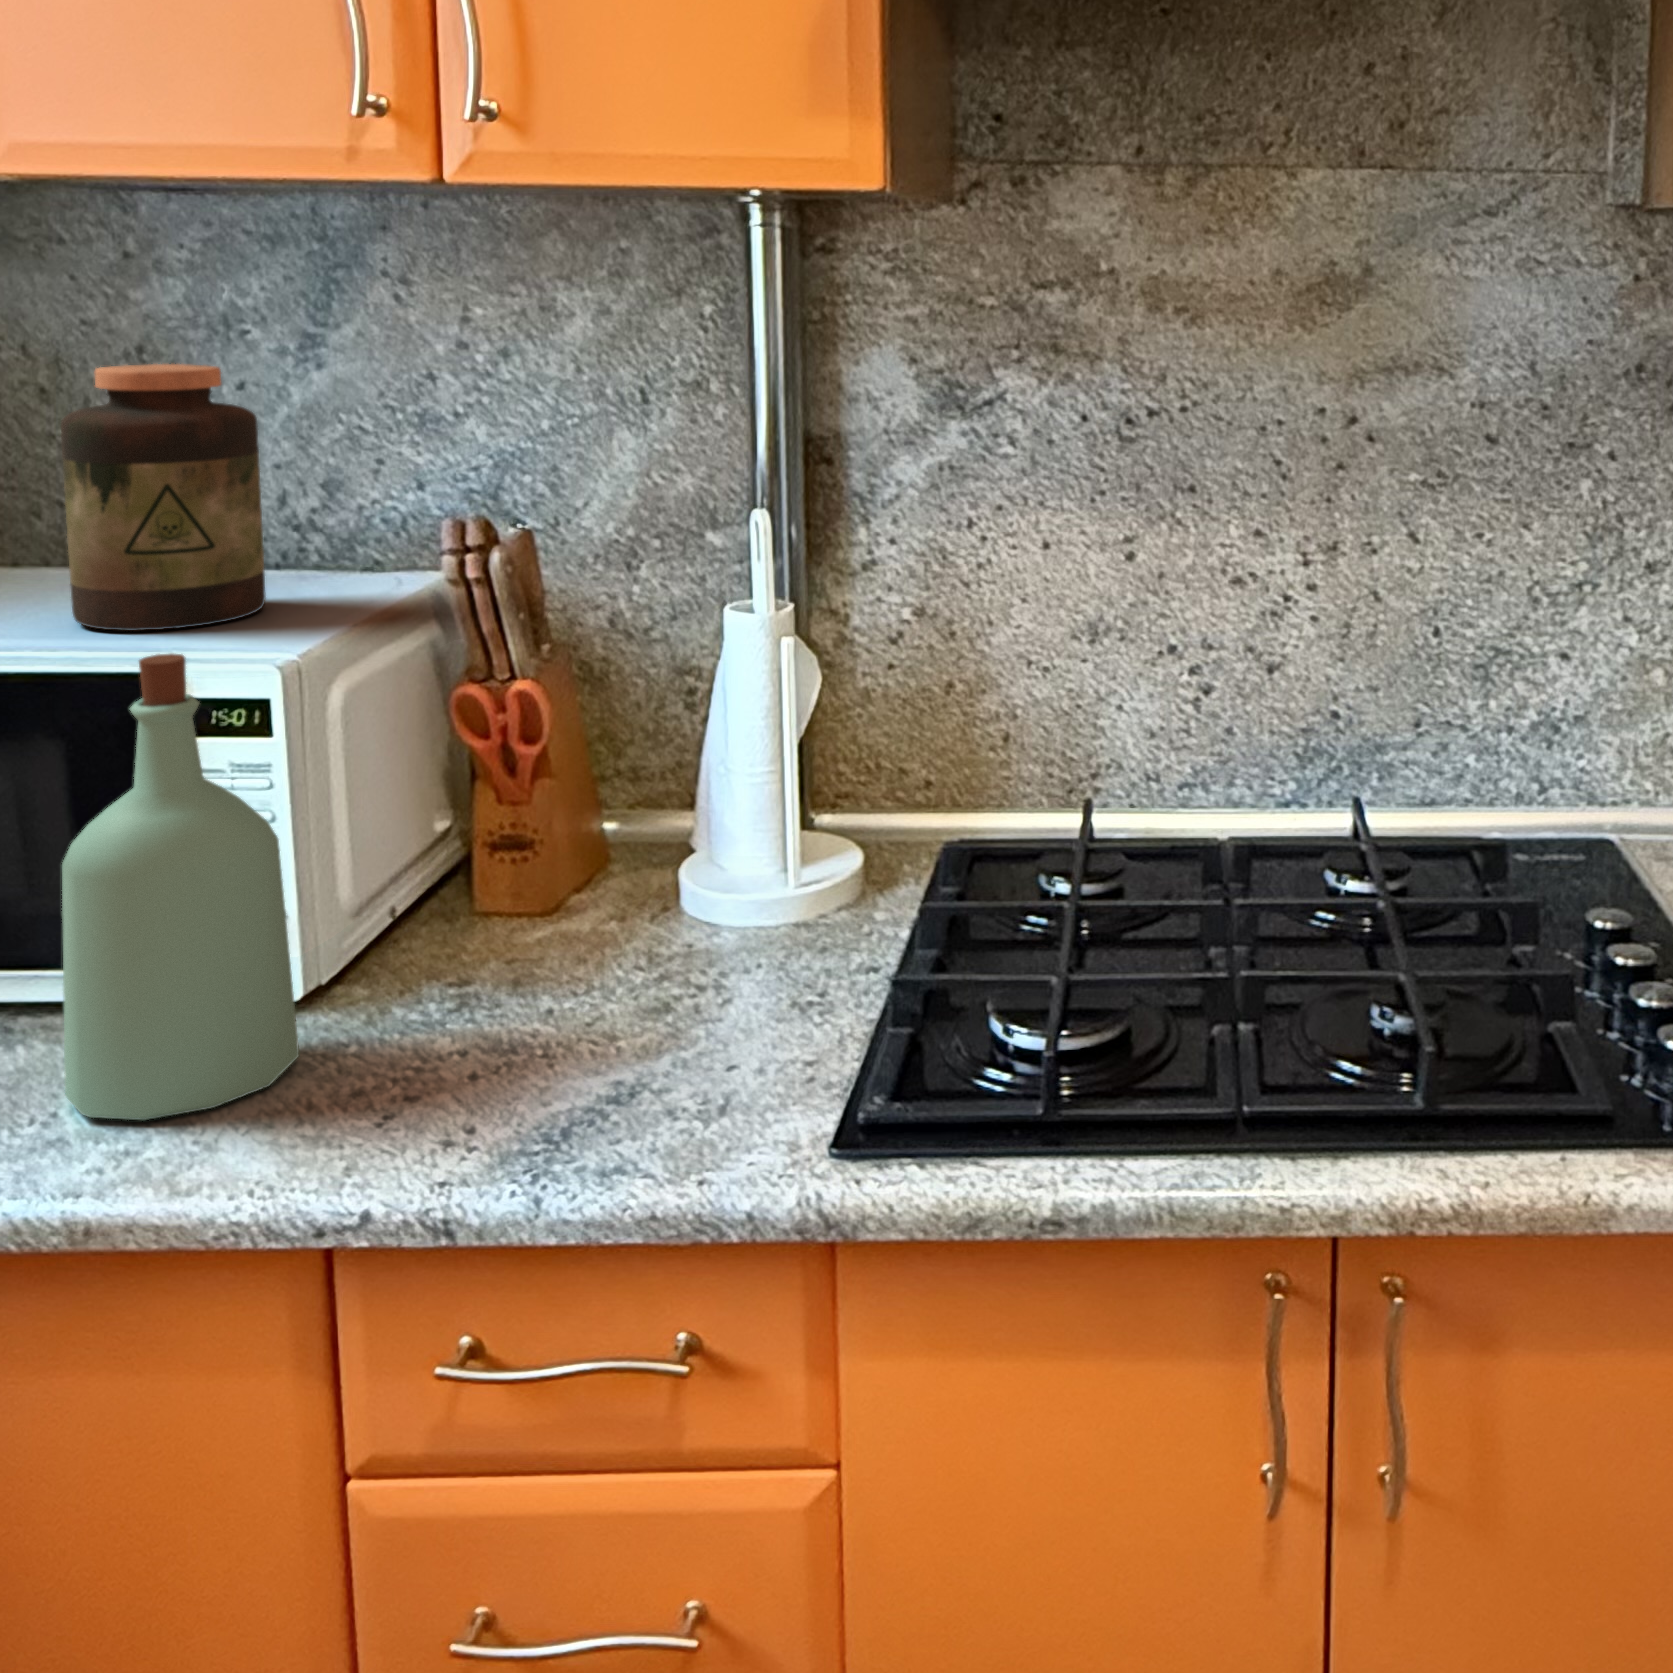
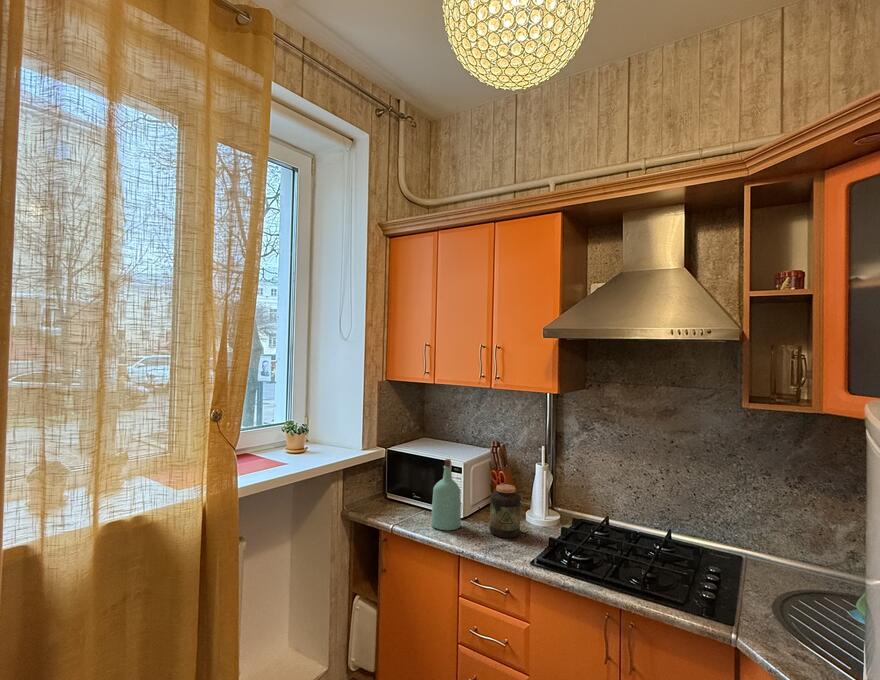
jar: present [61,364,265,631] -> present [490,484,521,538]

